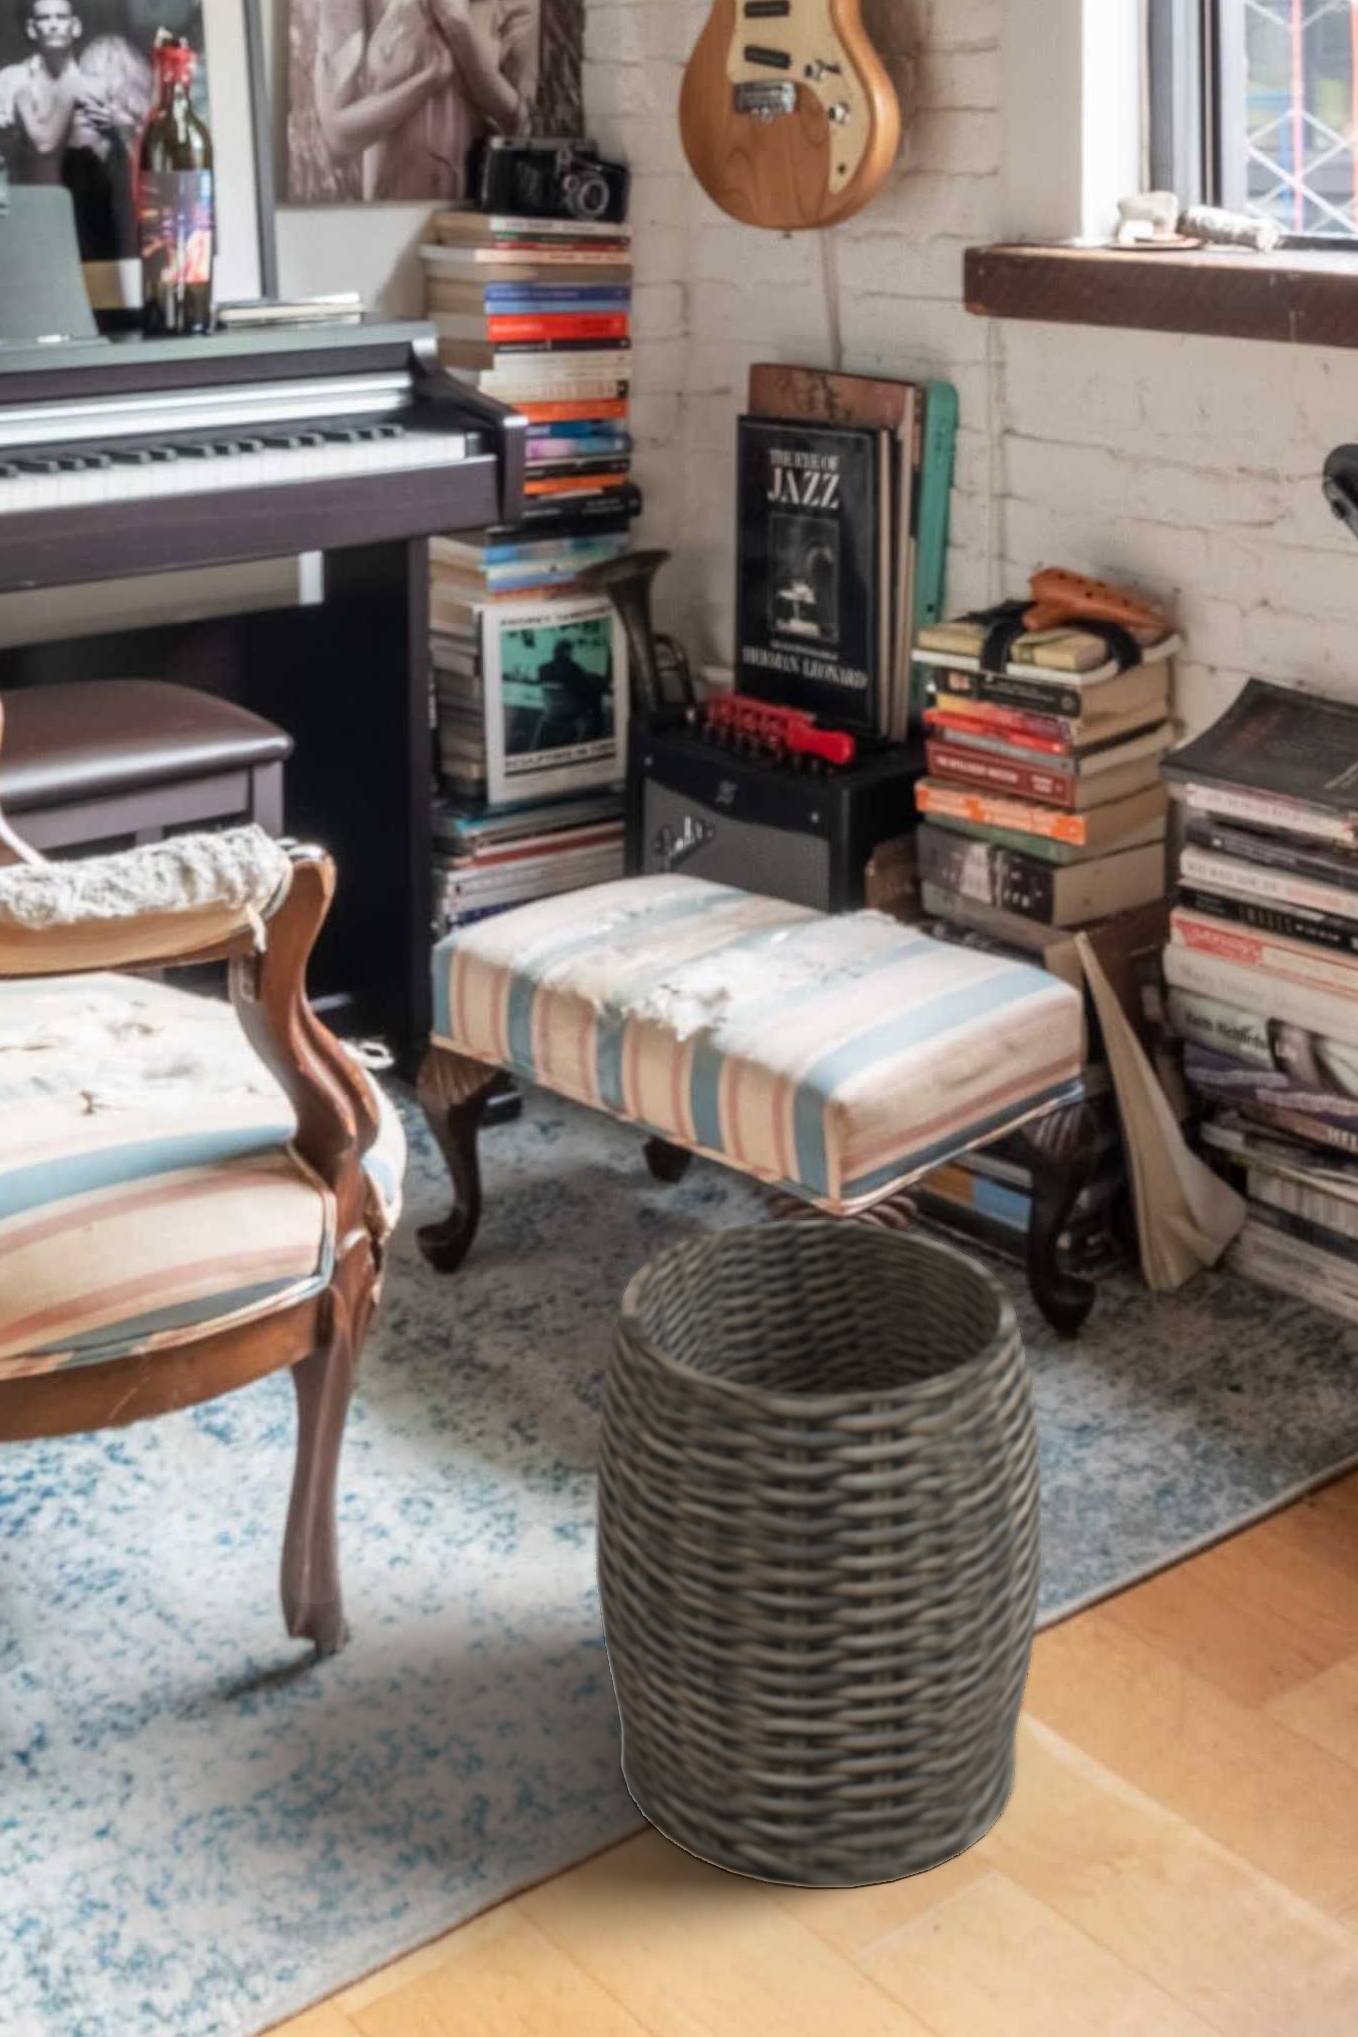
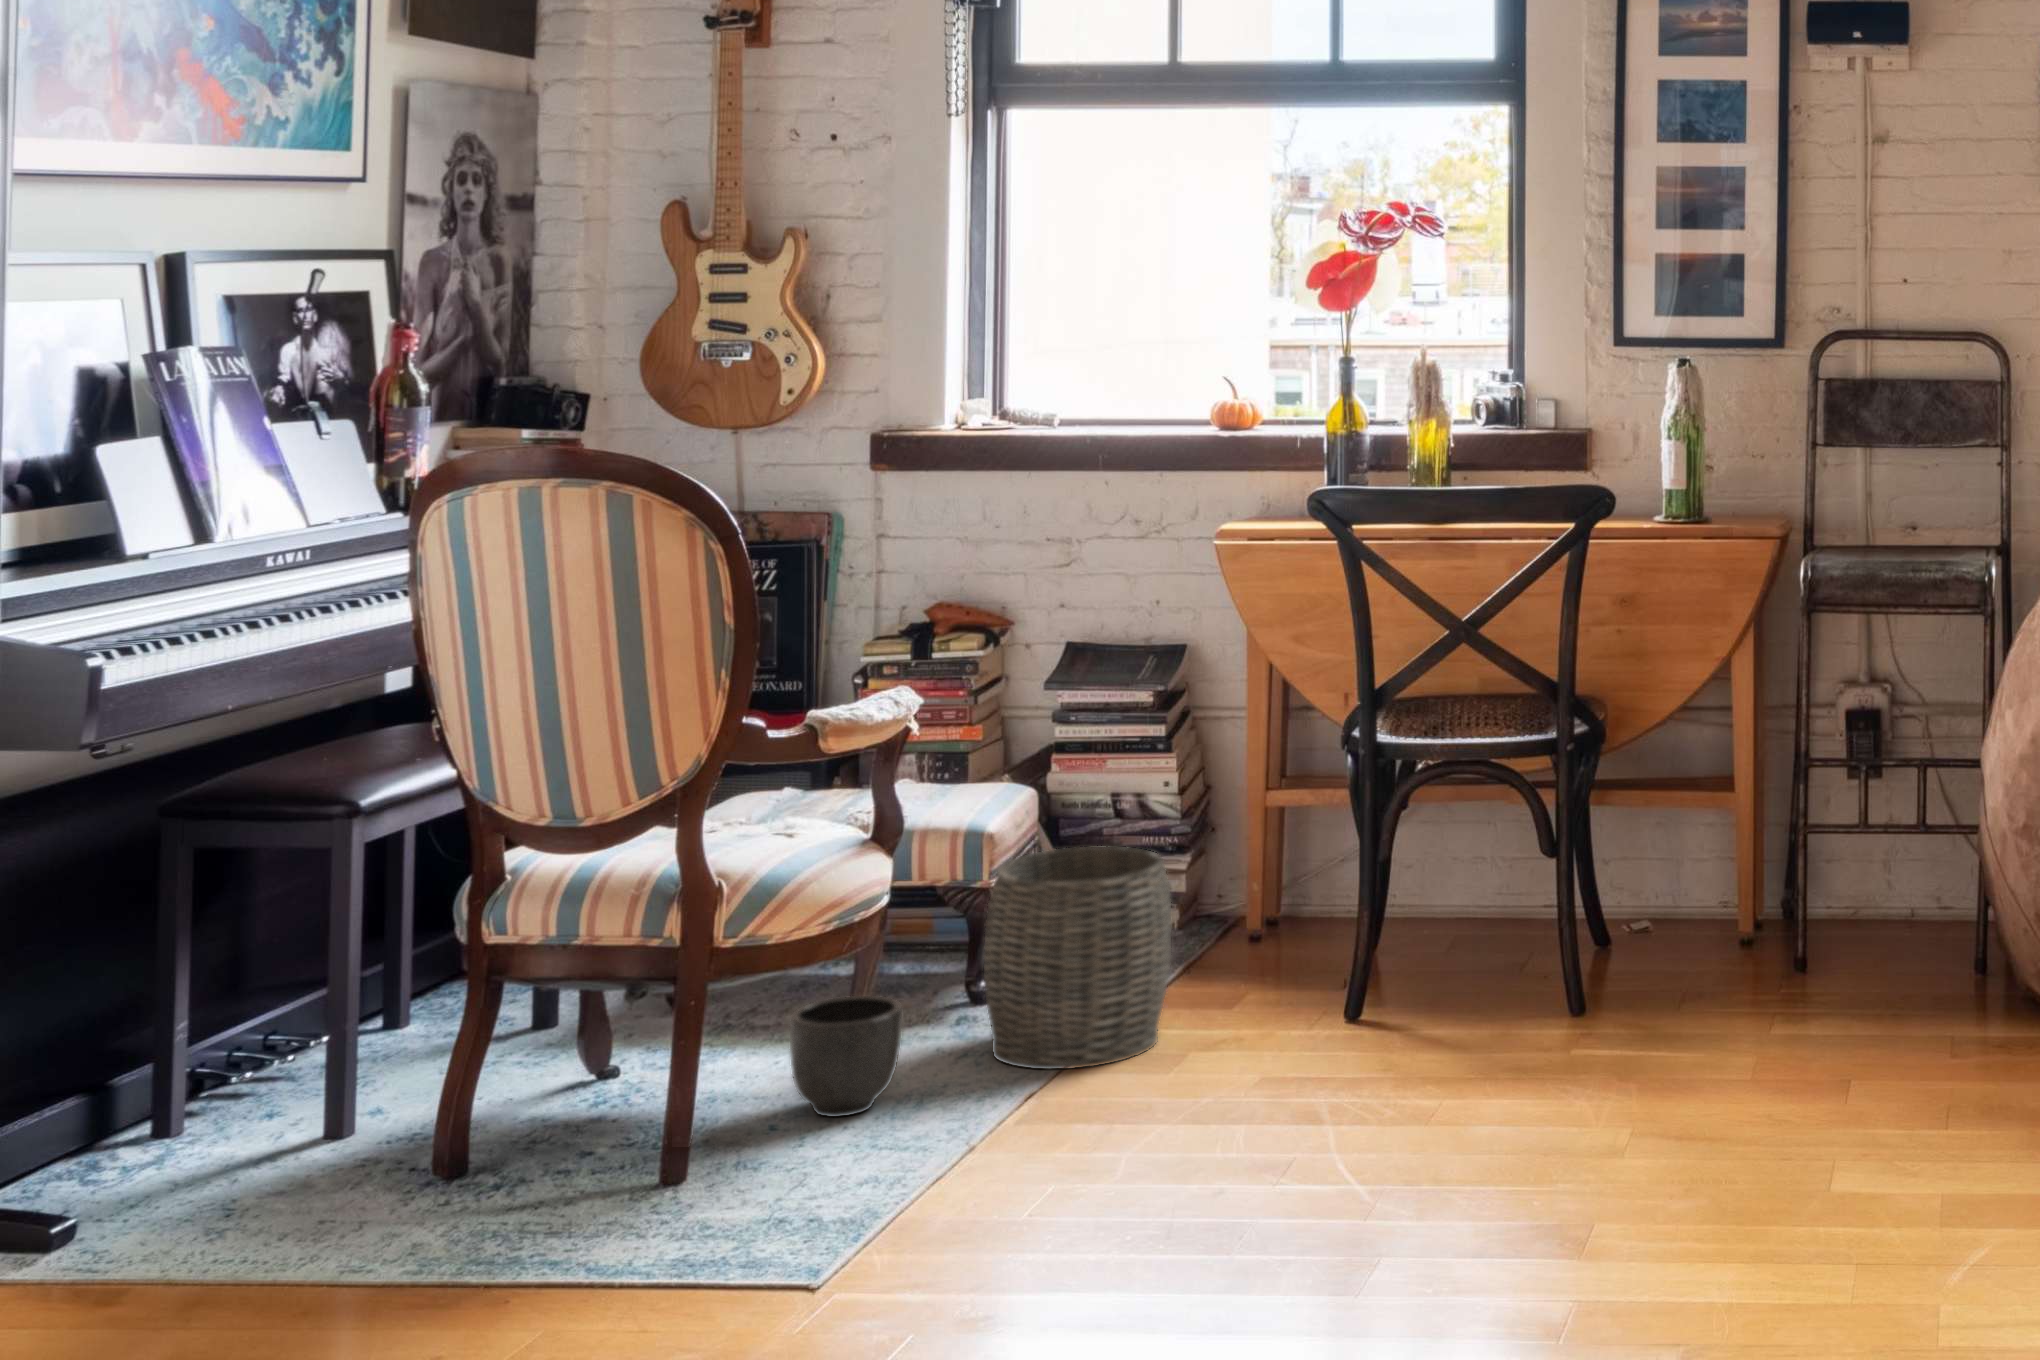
planter: none [71,1489,317,1822] -> present [790,996,902,1117]

